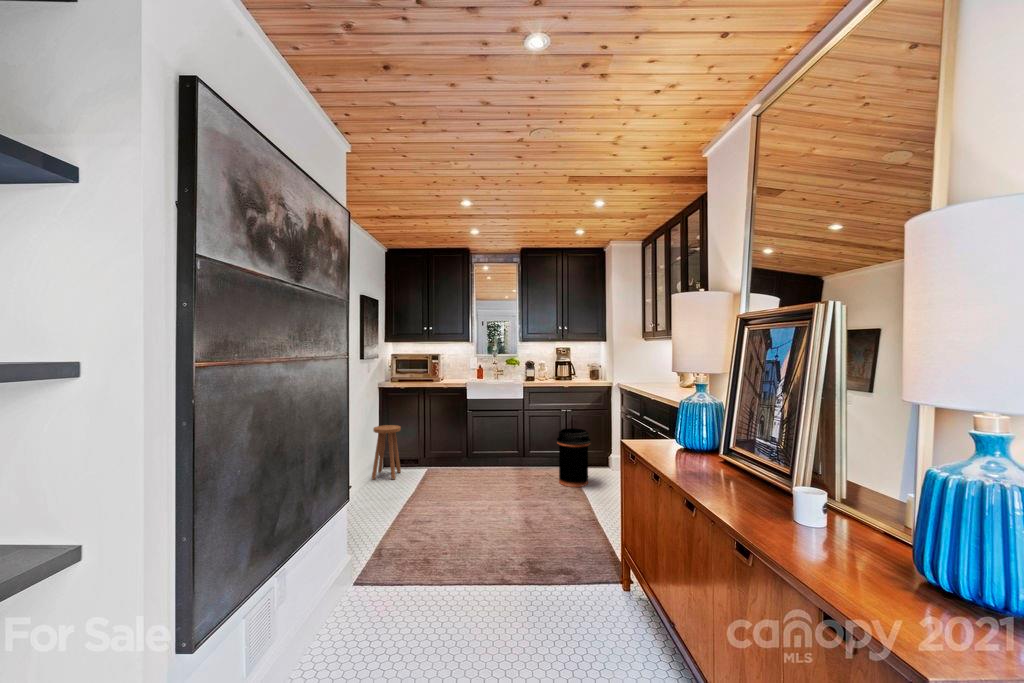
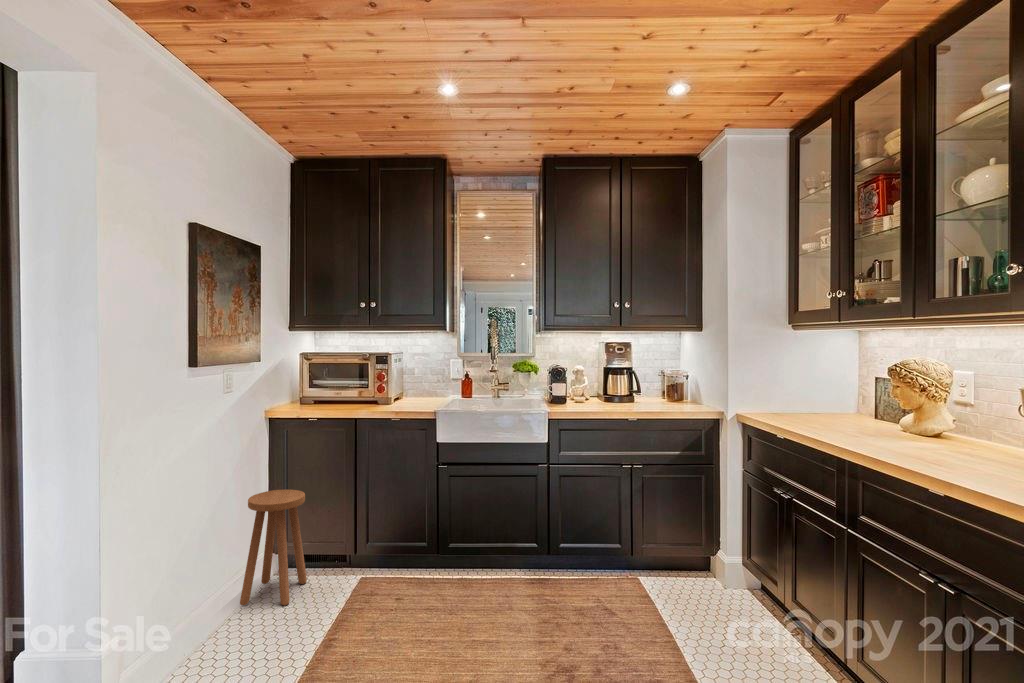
trash can: present [557,428,591,487] -> none [619,505,692,638]

